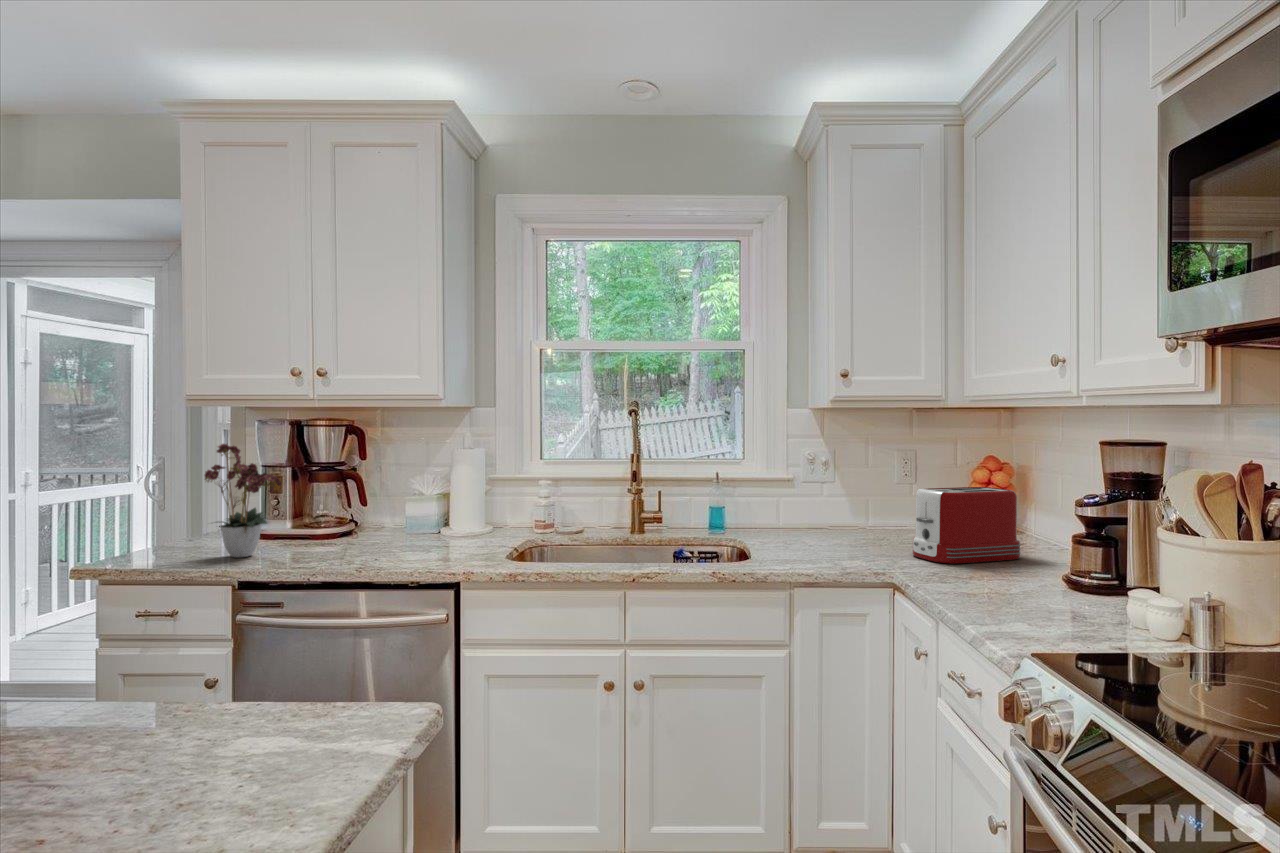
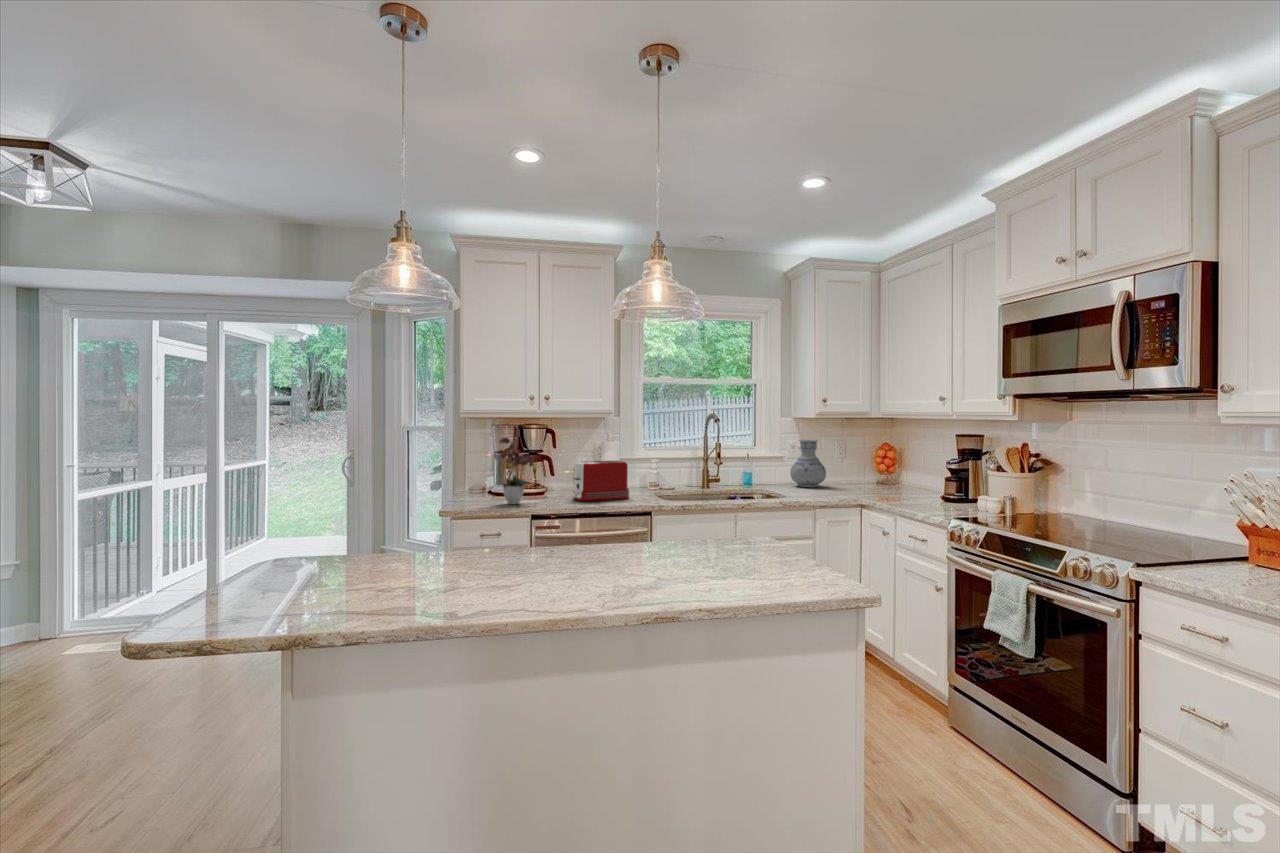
vase: none [801,448,866,537] -> present [790,439,826,487]
toaster: present [913,487,1021,564] -> present [573,461,629,501]

